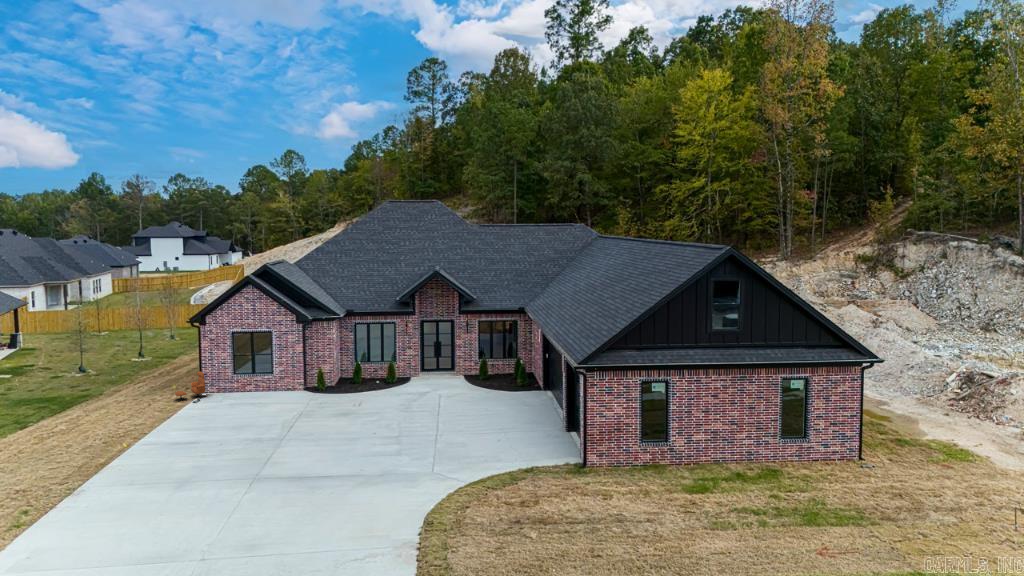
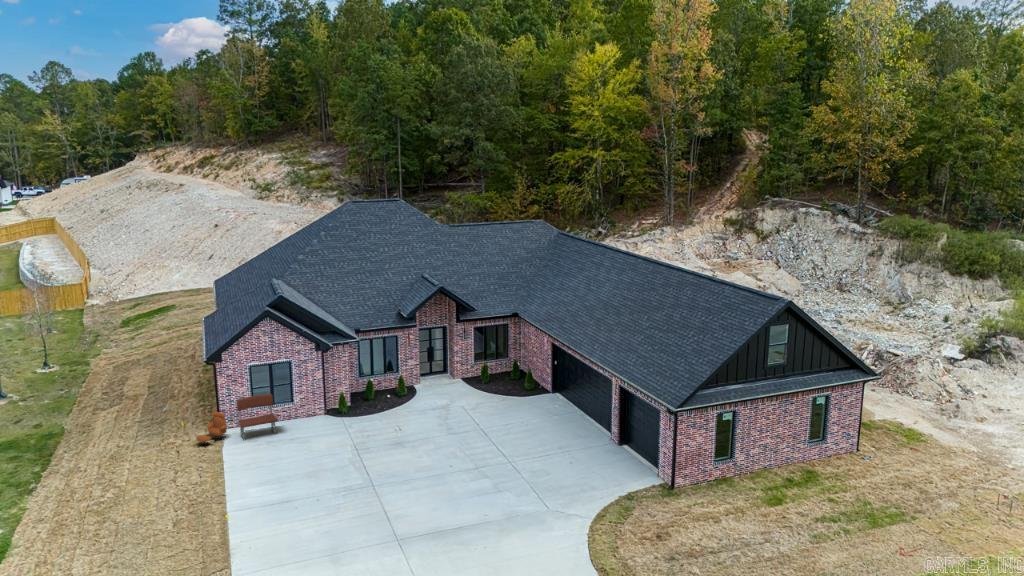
bench: none [211,361,250,401] -> present [237,394,278,440]

